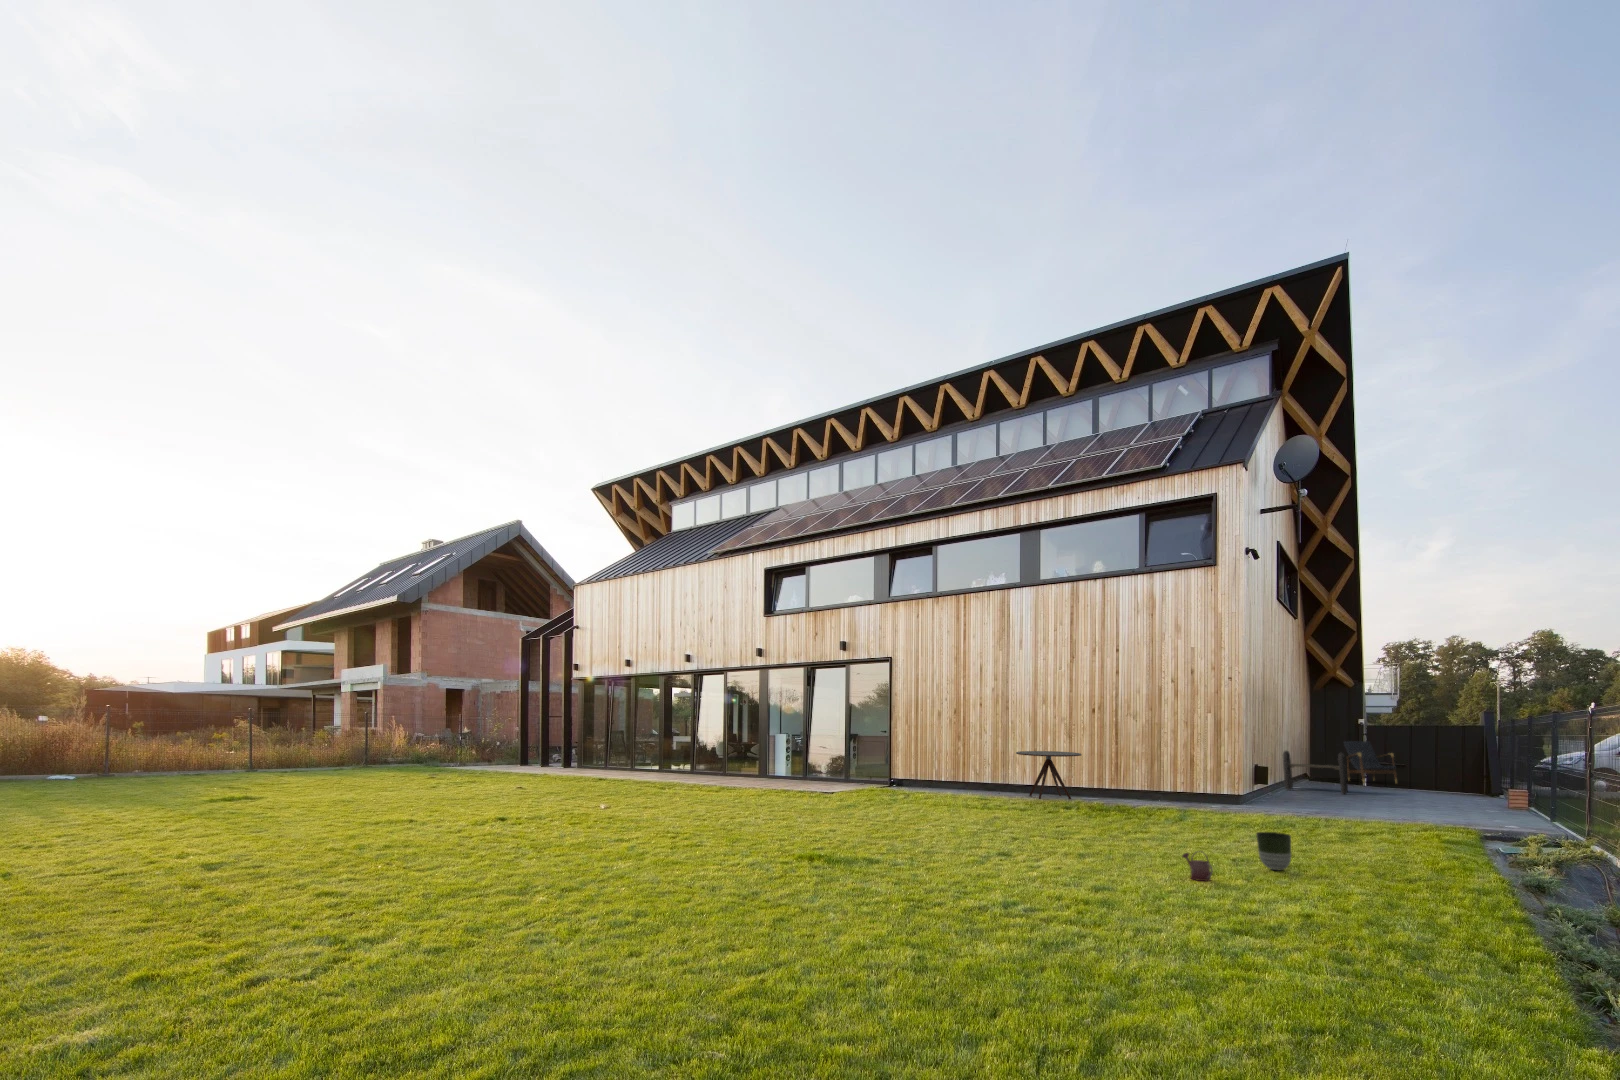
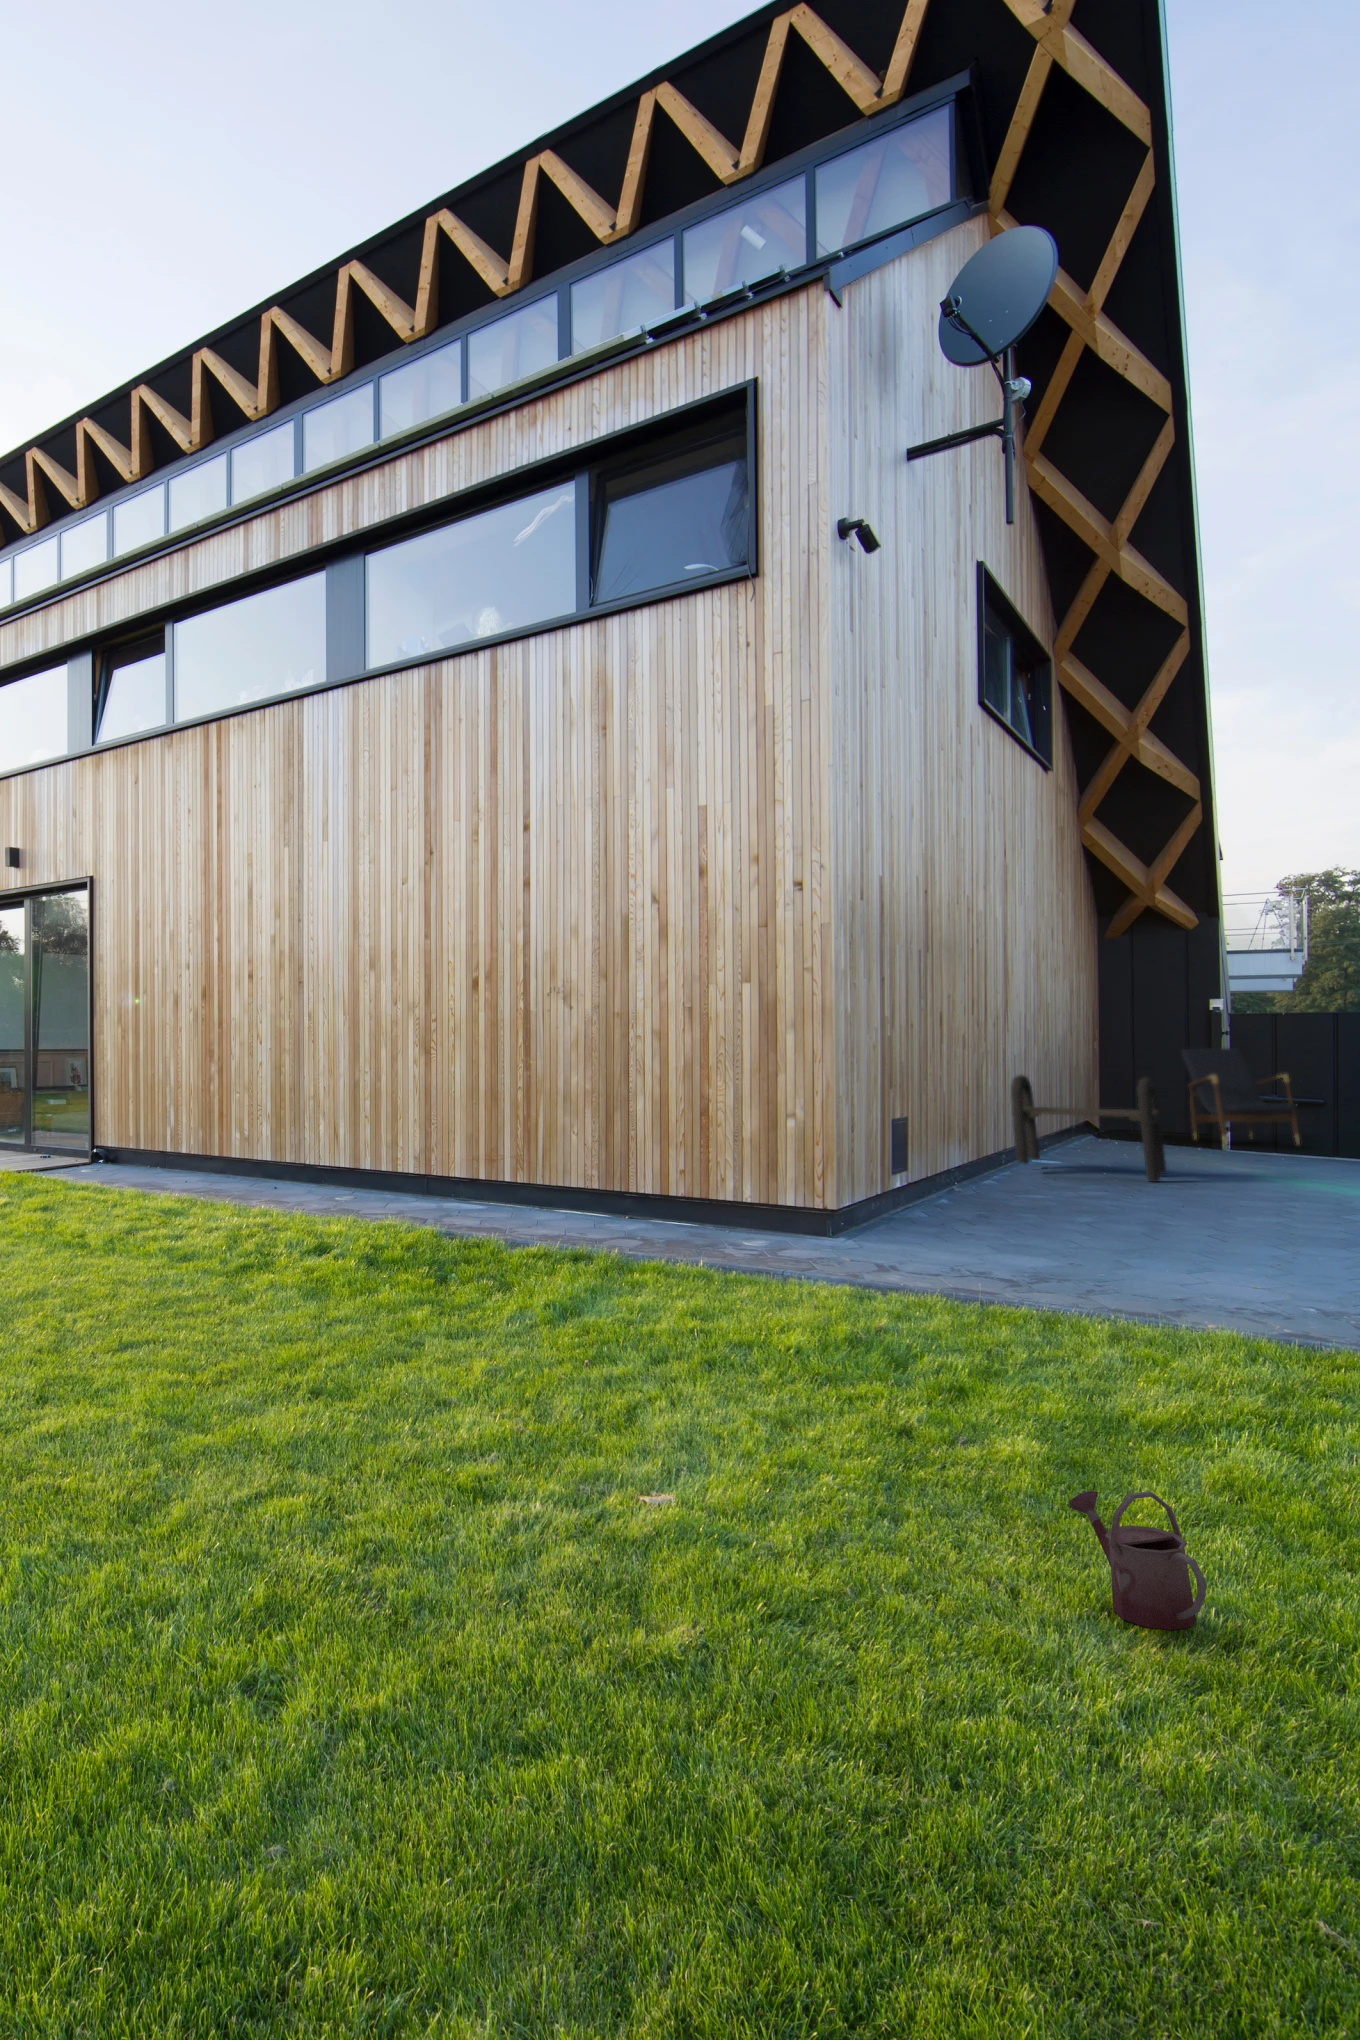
round table: present [1016,751,1082,799] -> none [268,1093,436,1228]
planter: present [1256,832,1291,870] -> none [476,1451,611,1645]
watering can: present [1182,852,1213,881] -> present [1070,1491,1206,1630]

